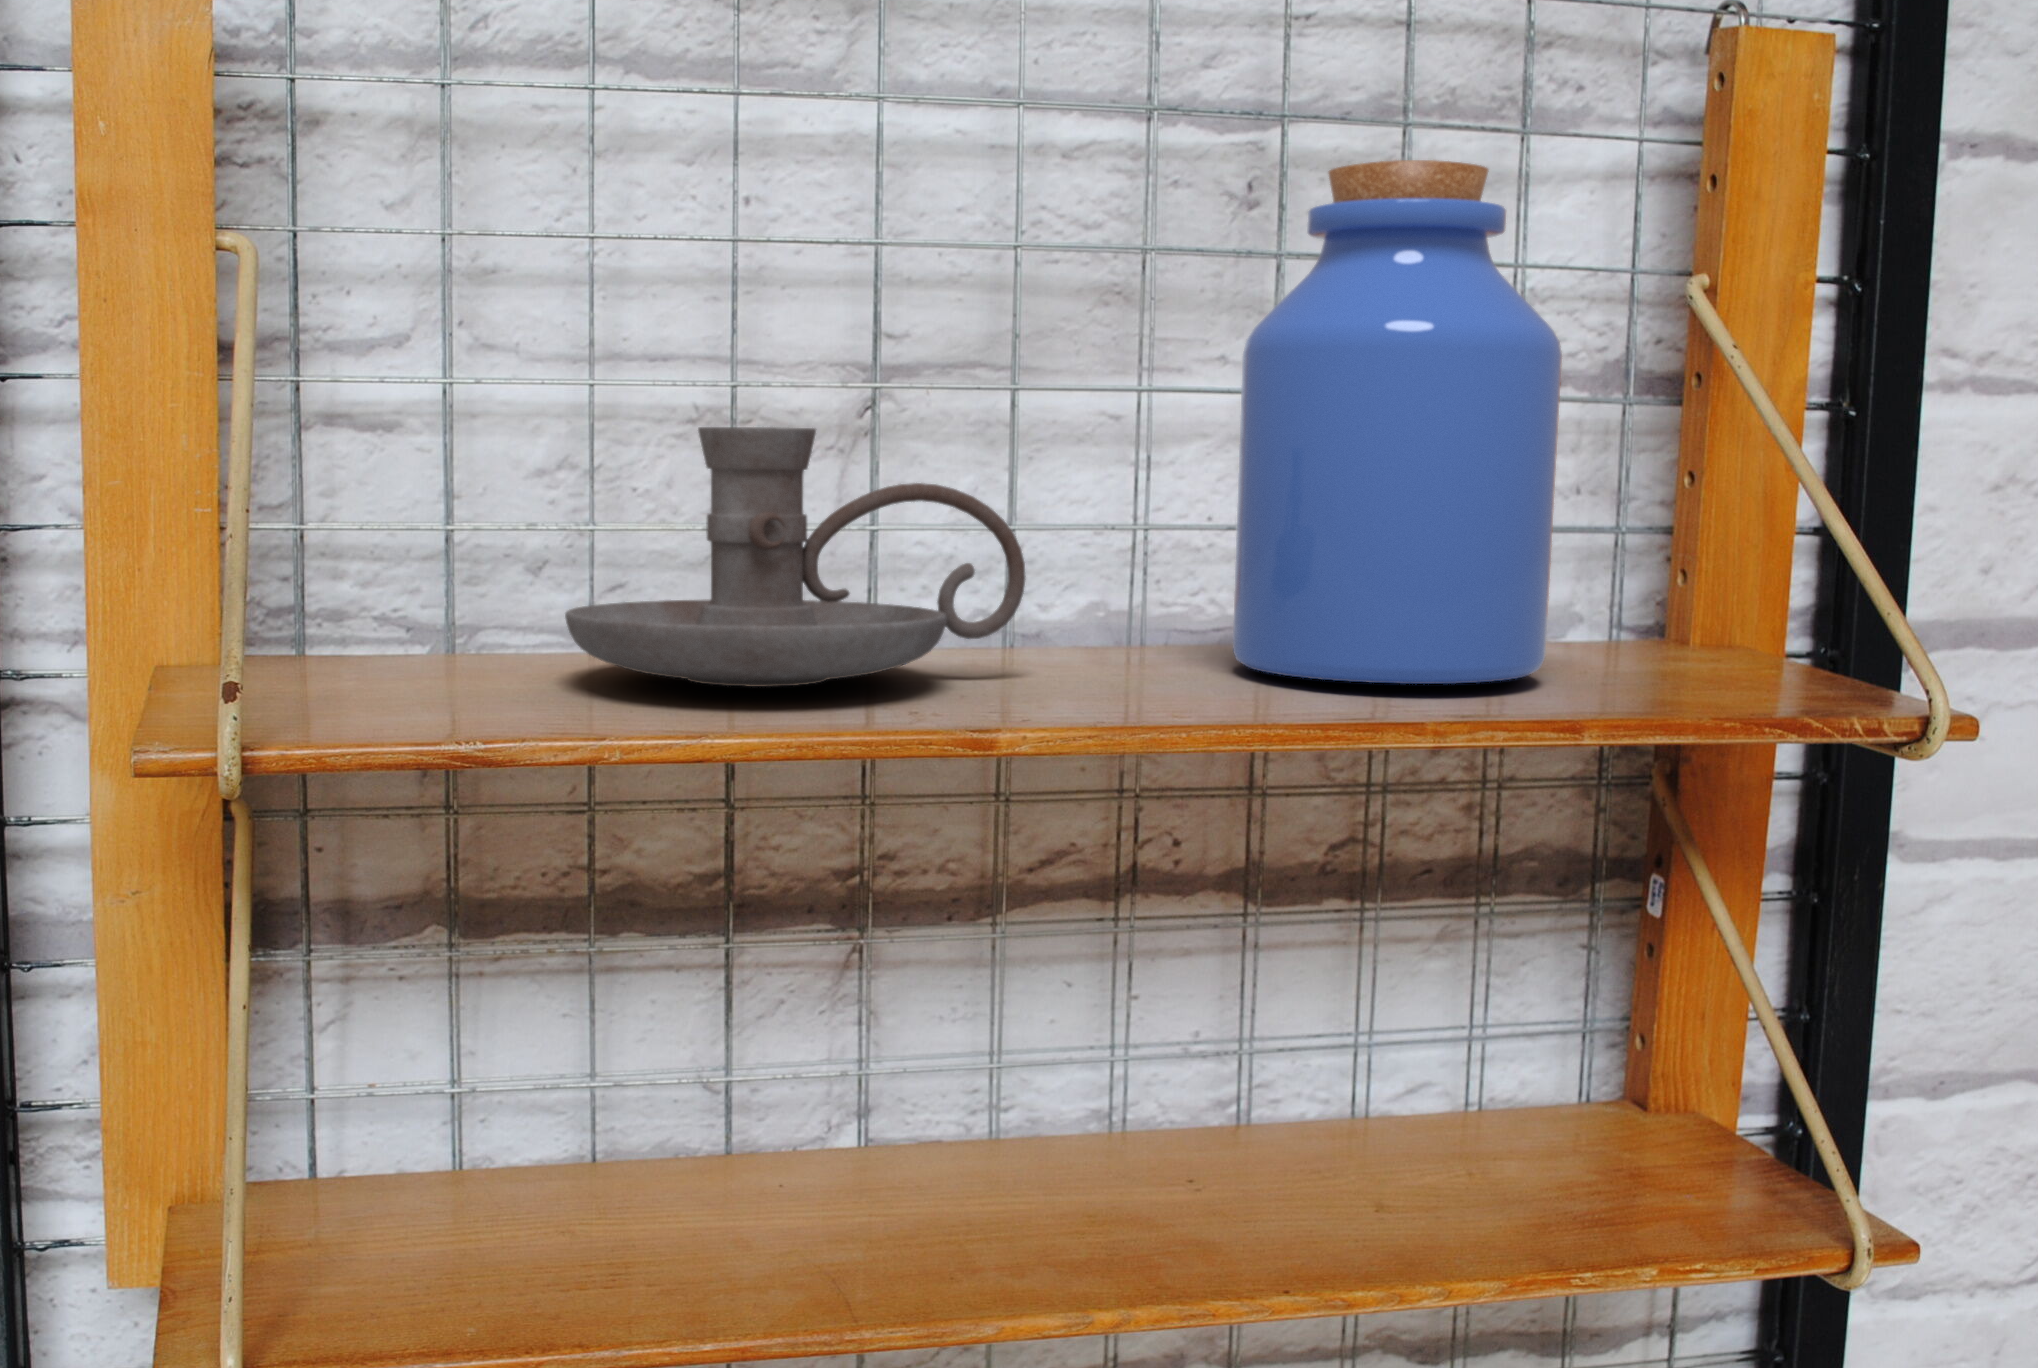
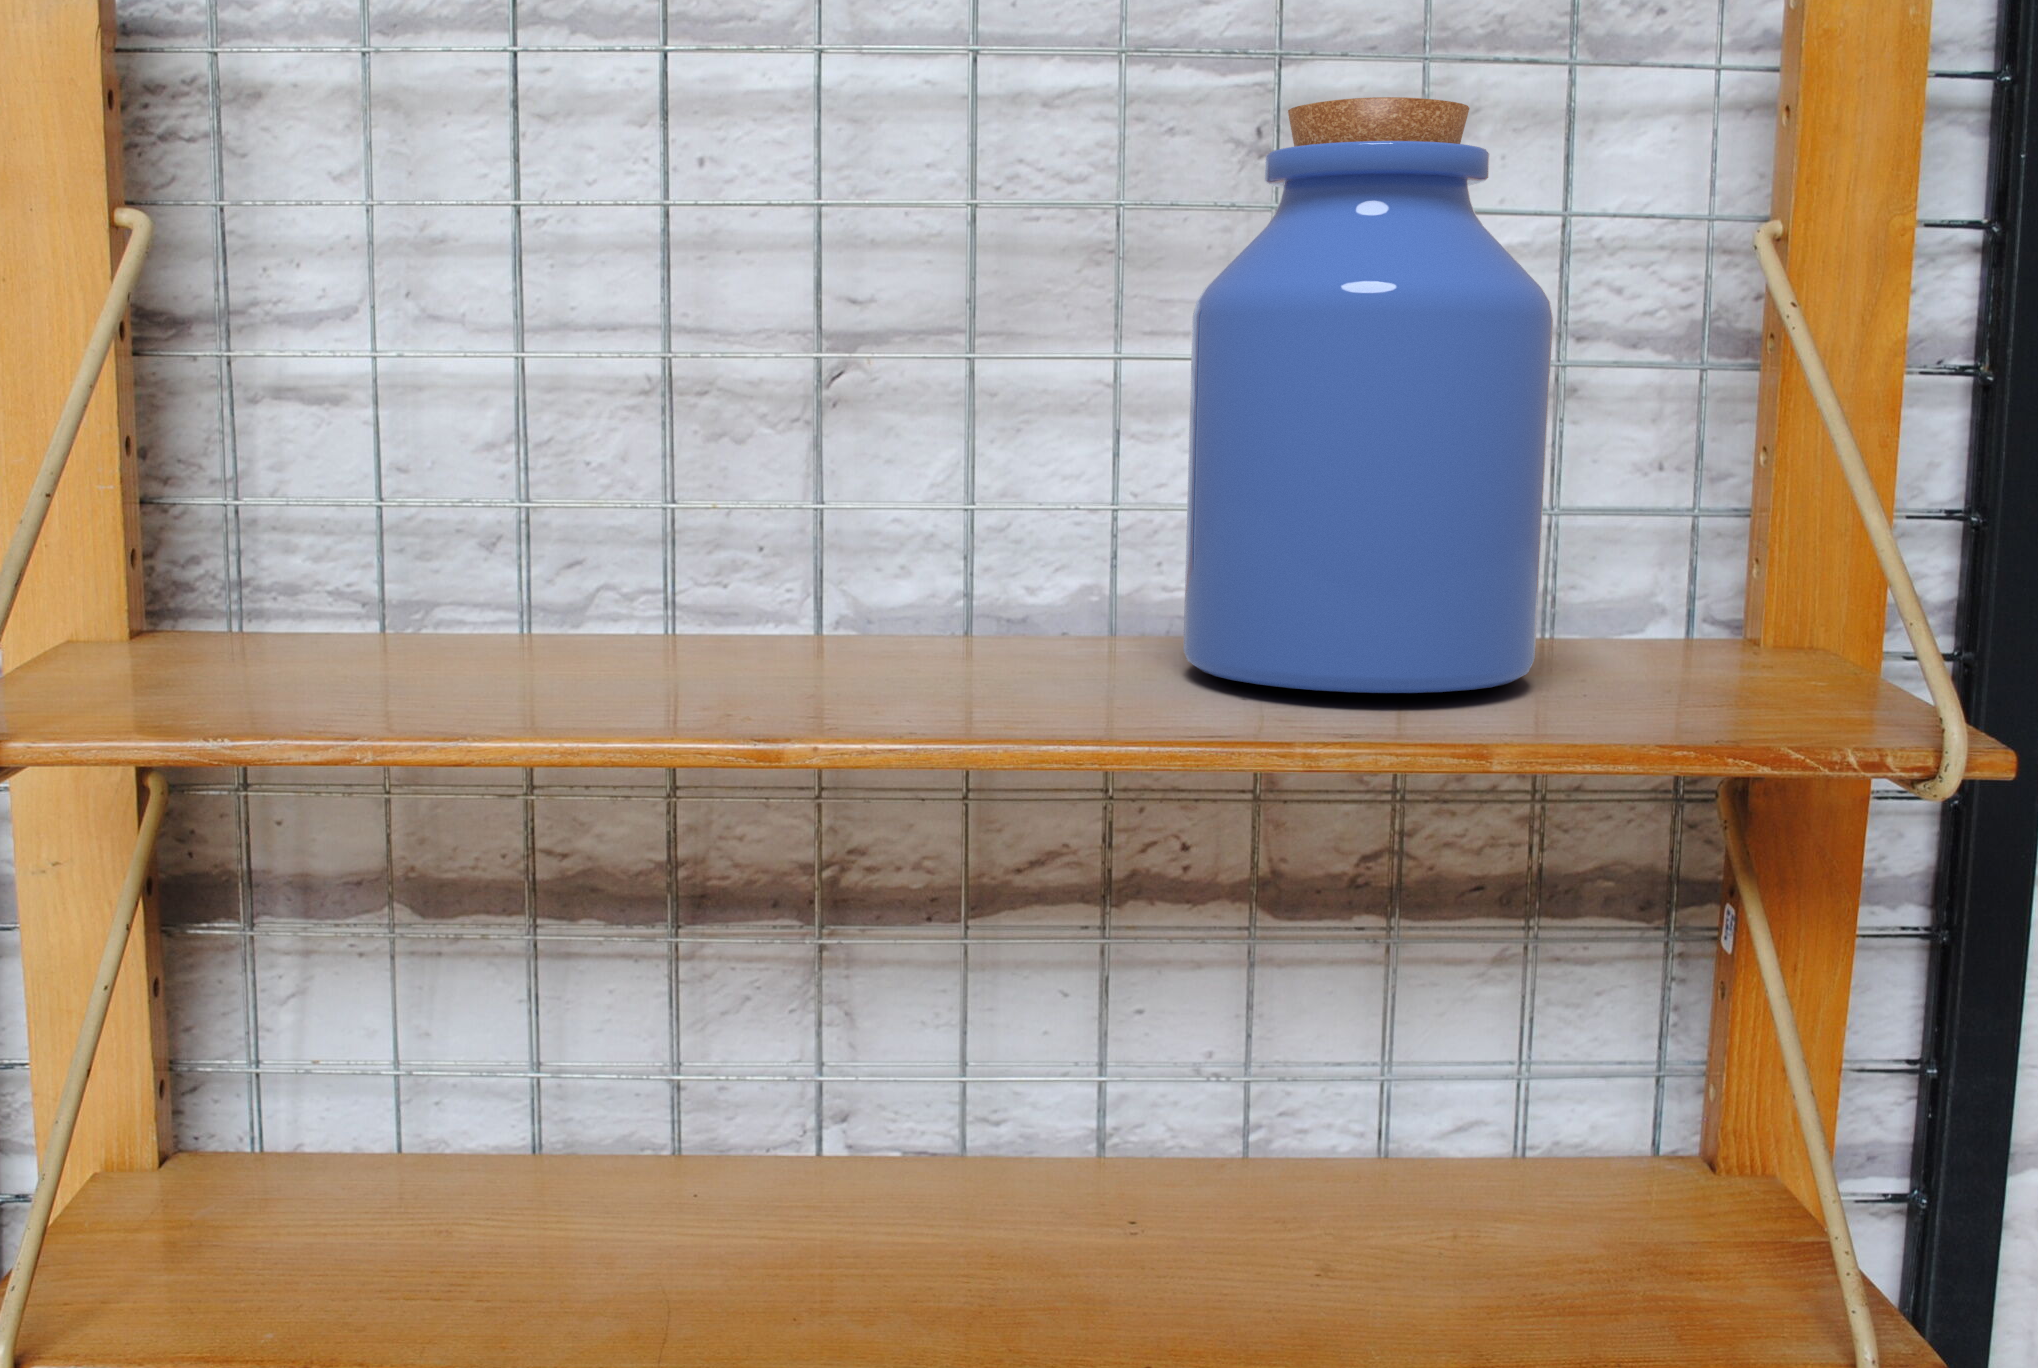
candle holder: present [565,427,1026,687] -> none [438,404,939,679]

